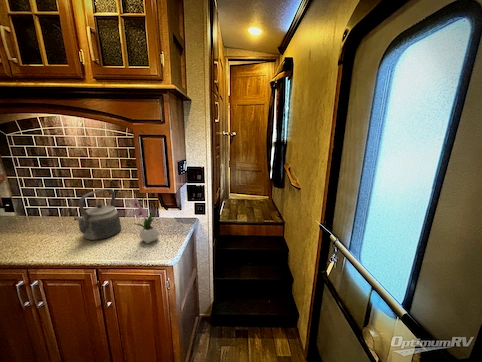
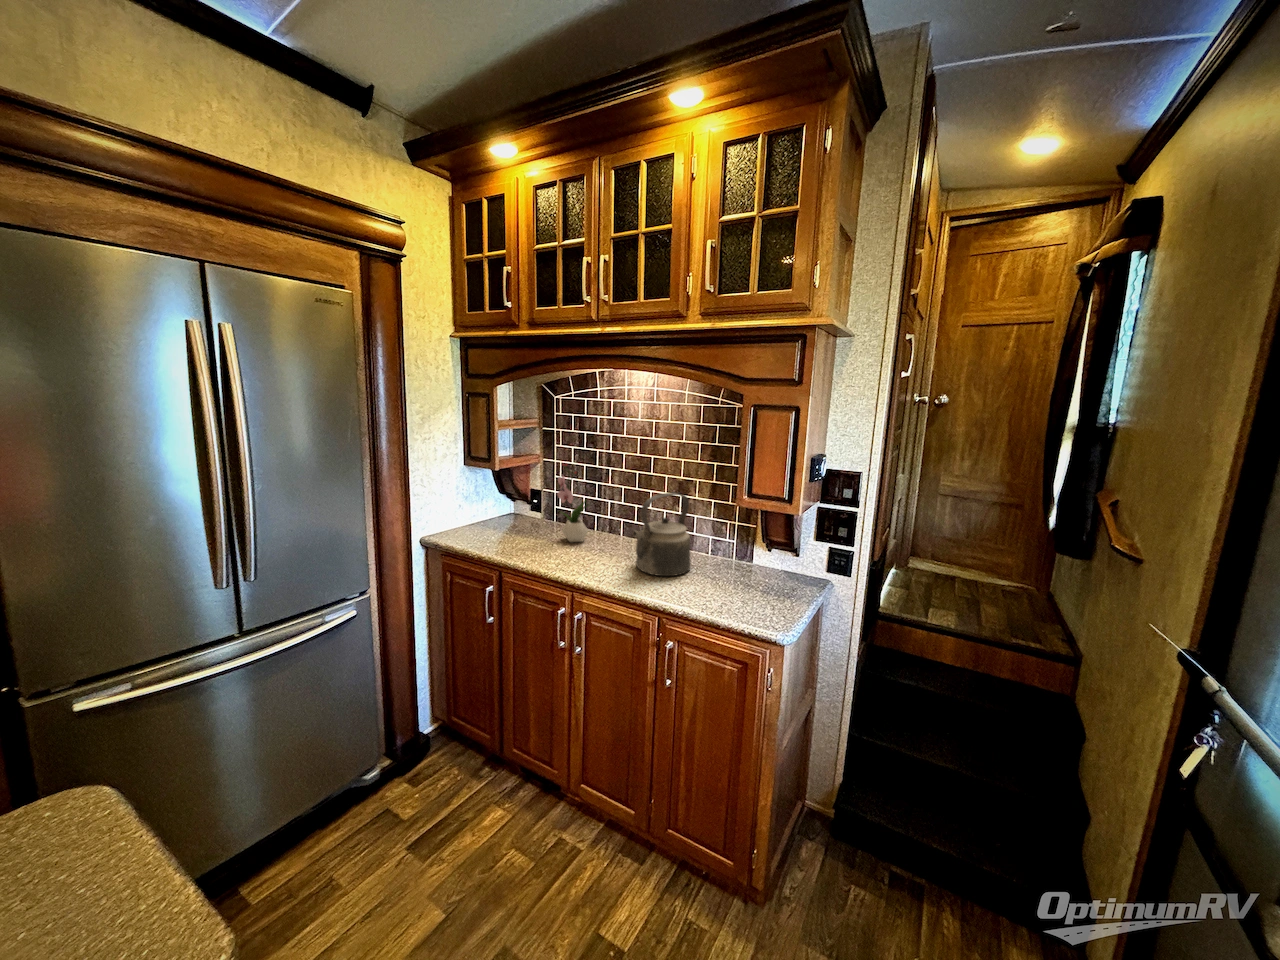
flower arrangement: present [131,189,159,244] -> present [558,464,588,542]

